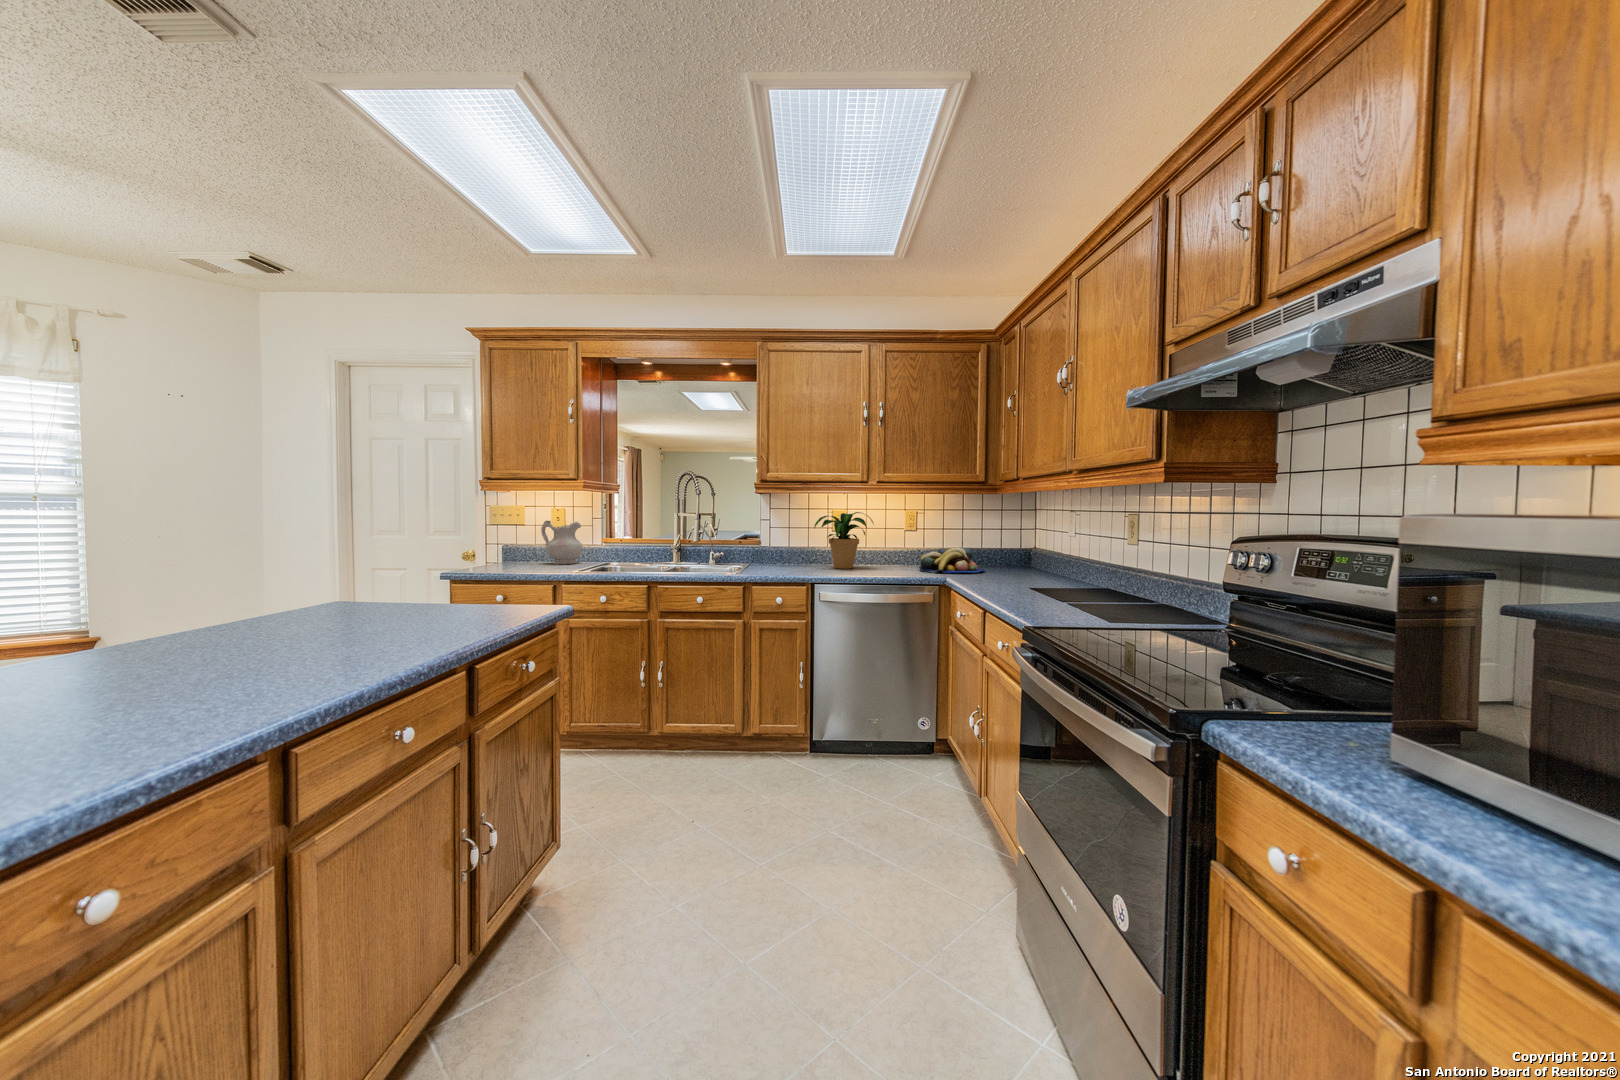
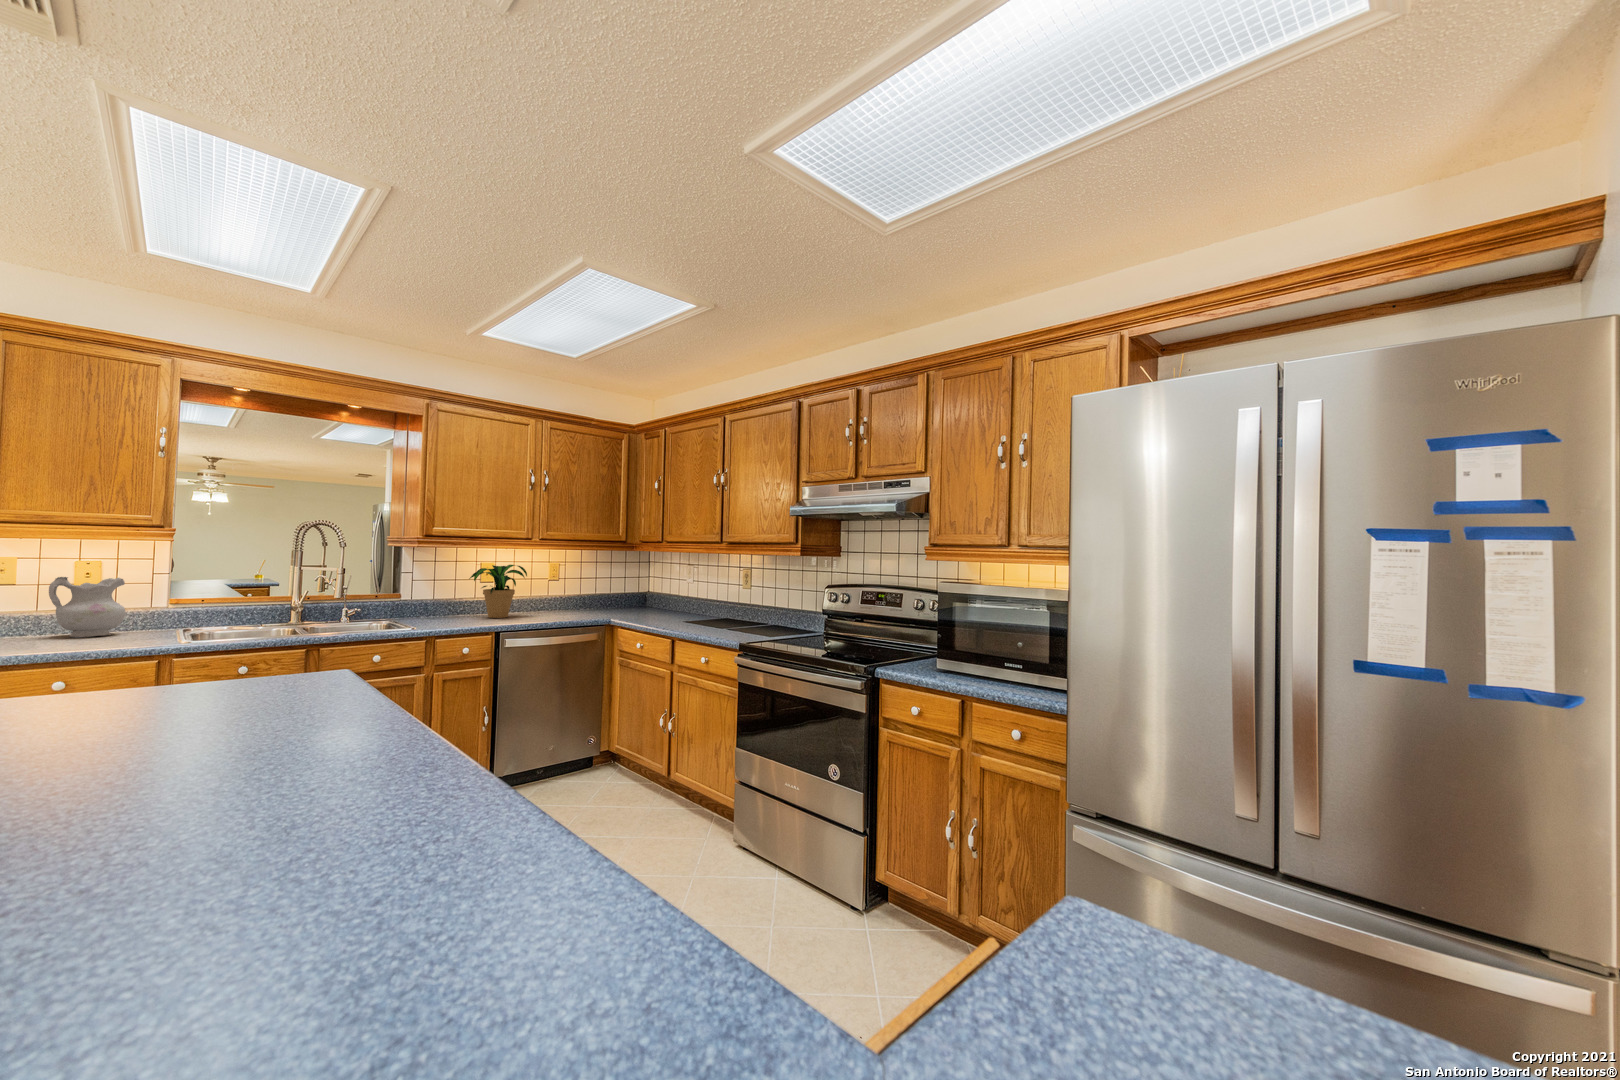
fruit bowl: present [919,547,985,573] -> none [566,594,624,616]

